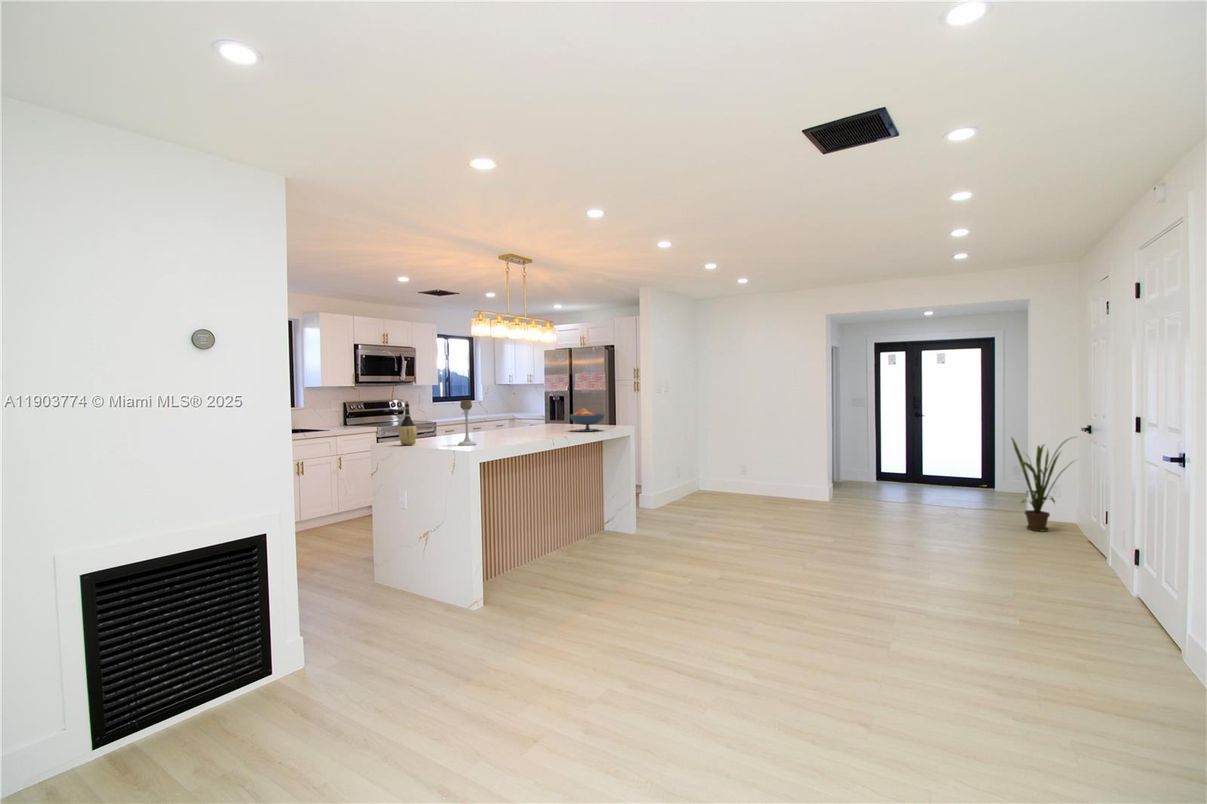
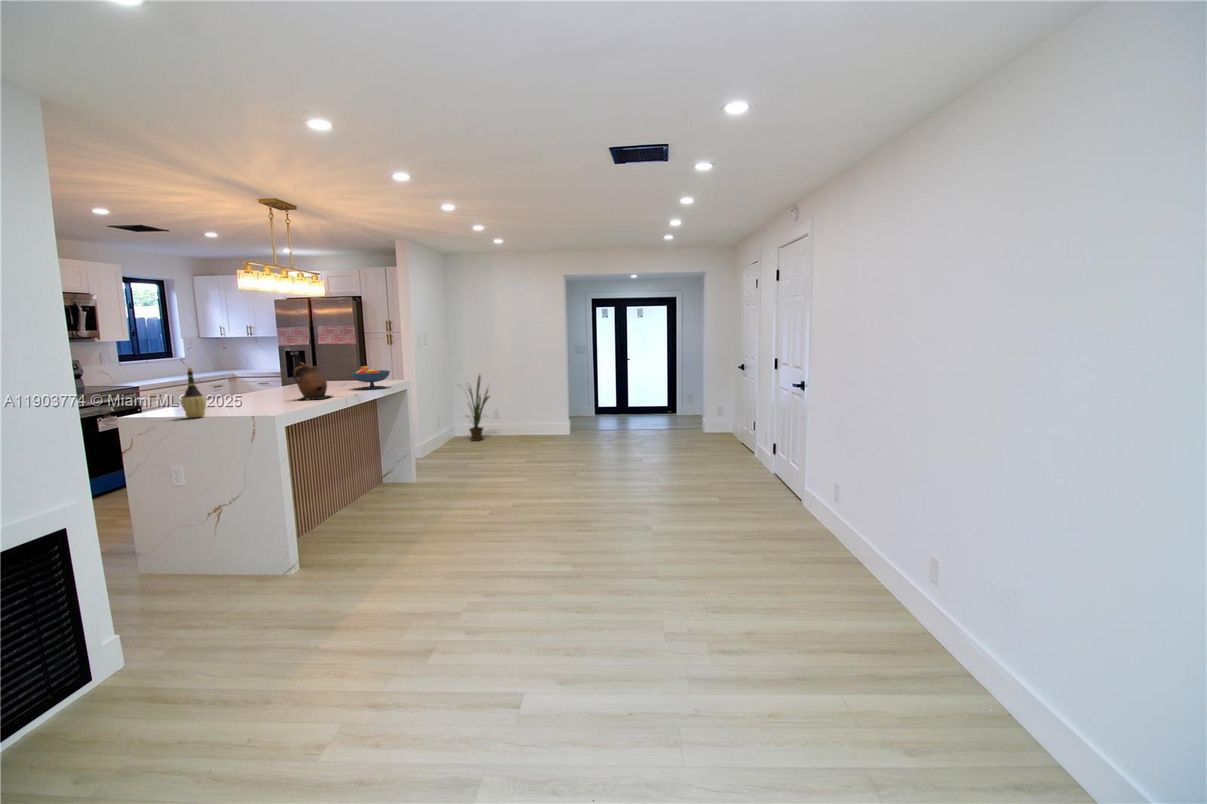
candle holder: present [458,400,476,445] -> none [262,364,285,413]
ceramic pitcher: none [506,401,541,437] -> present [293,363,331,399]
house plant: present [1012,437,1072,531] -> present [467,375,489,441]

